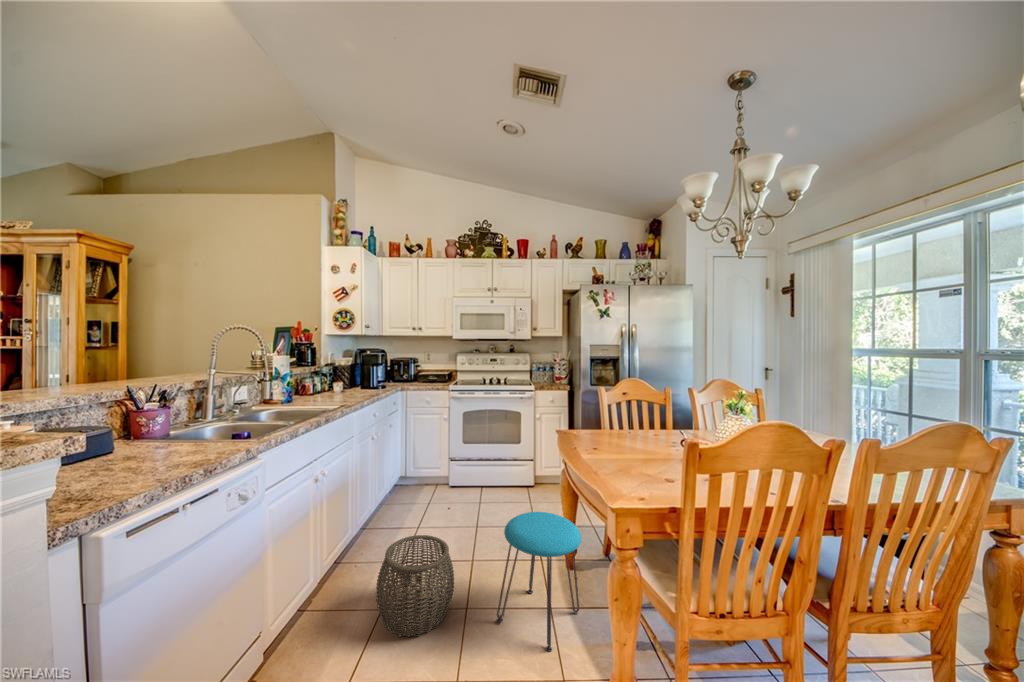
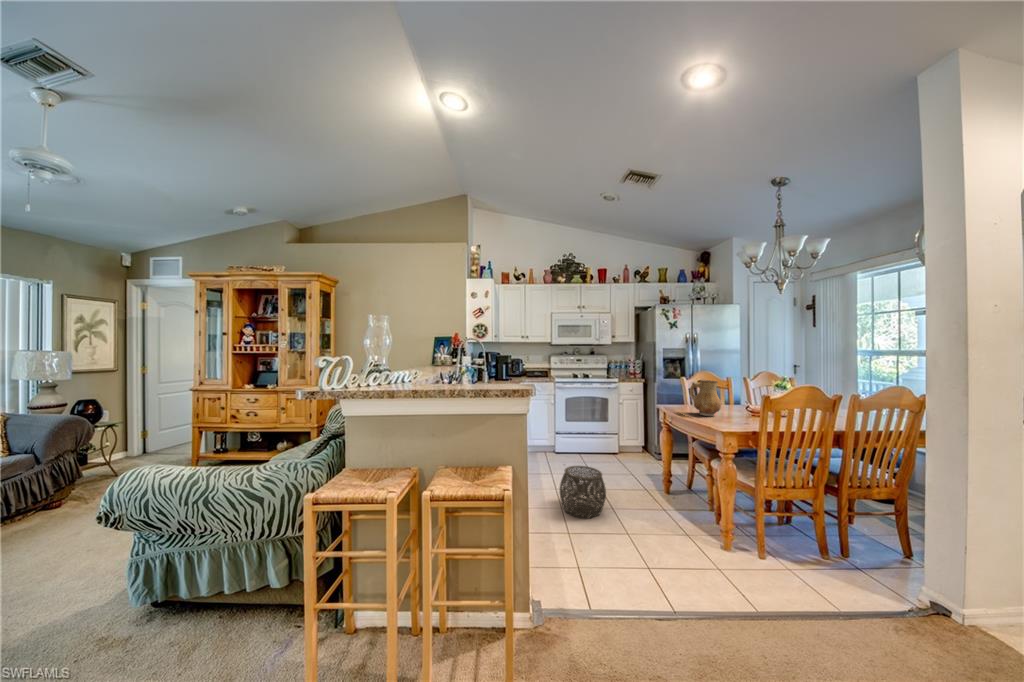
ceramic pitcher: none [590,398,637,462] -> present [690,380,721,416]
stool: present [497,512,581,652] -> none [633,452,686,526]

